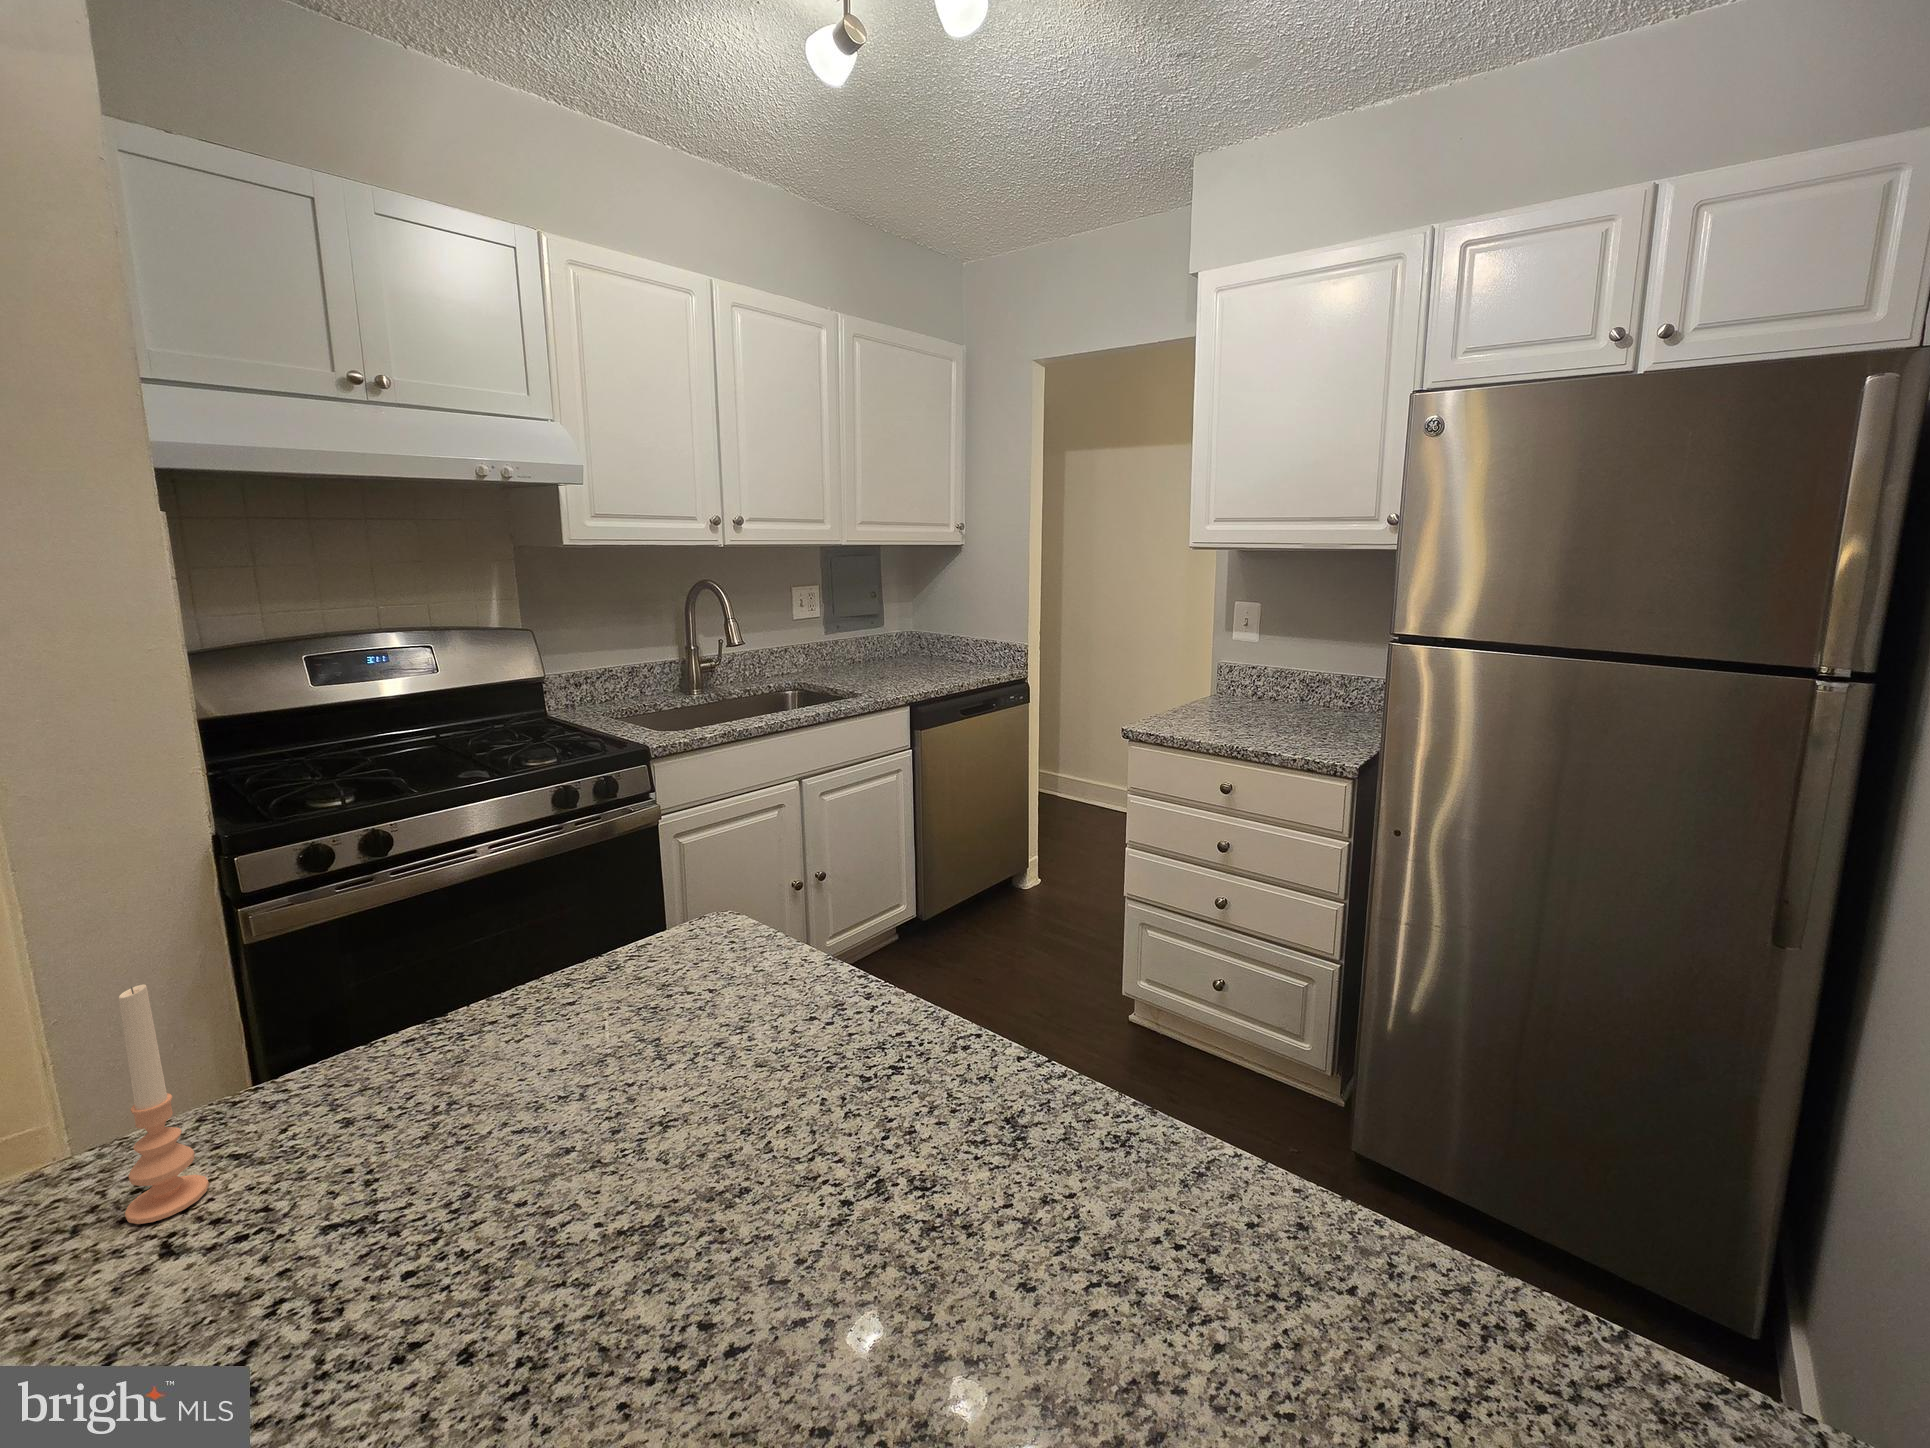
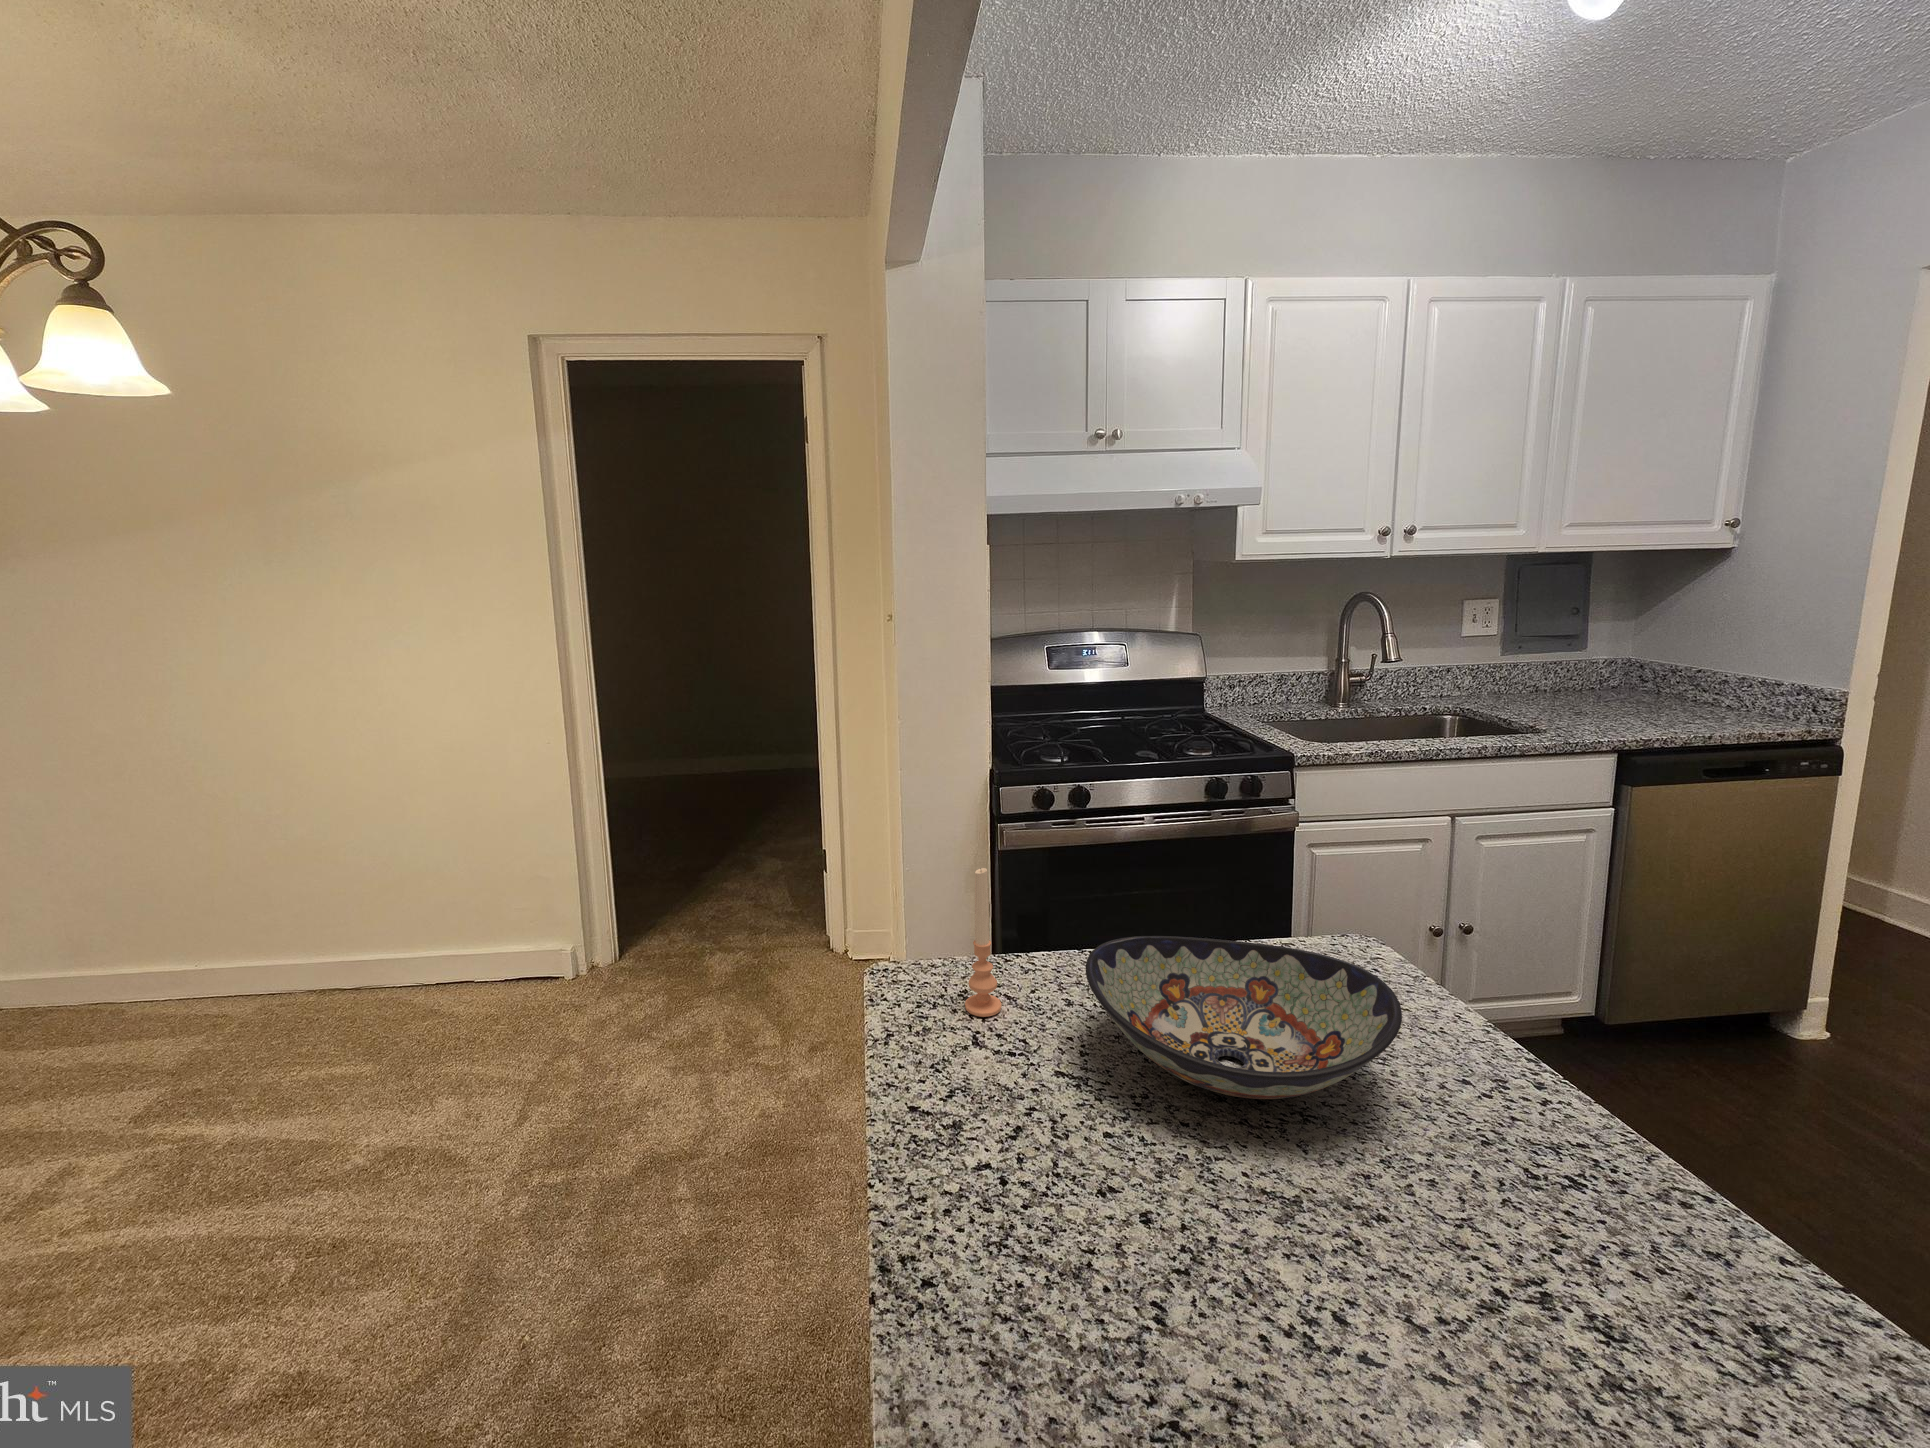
decorative bowl: none [353,943,751,1154] -> present [1086,936,1402,1099]

